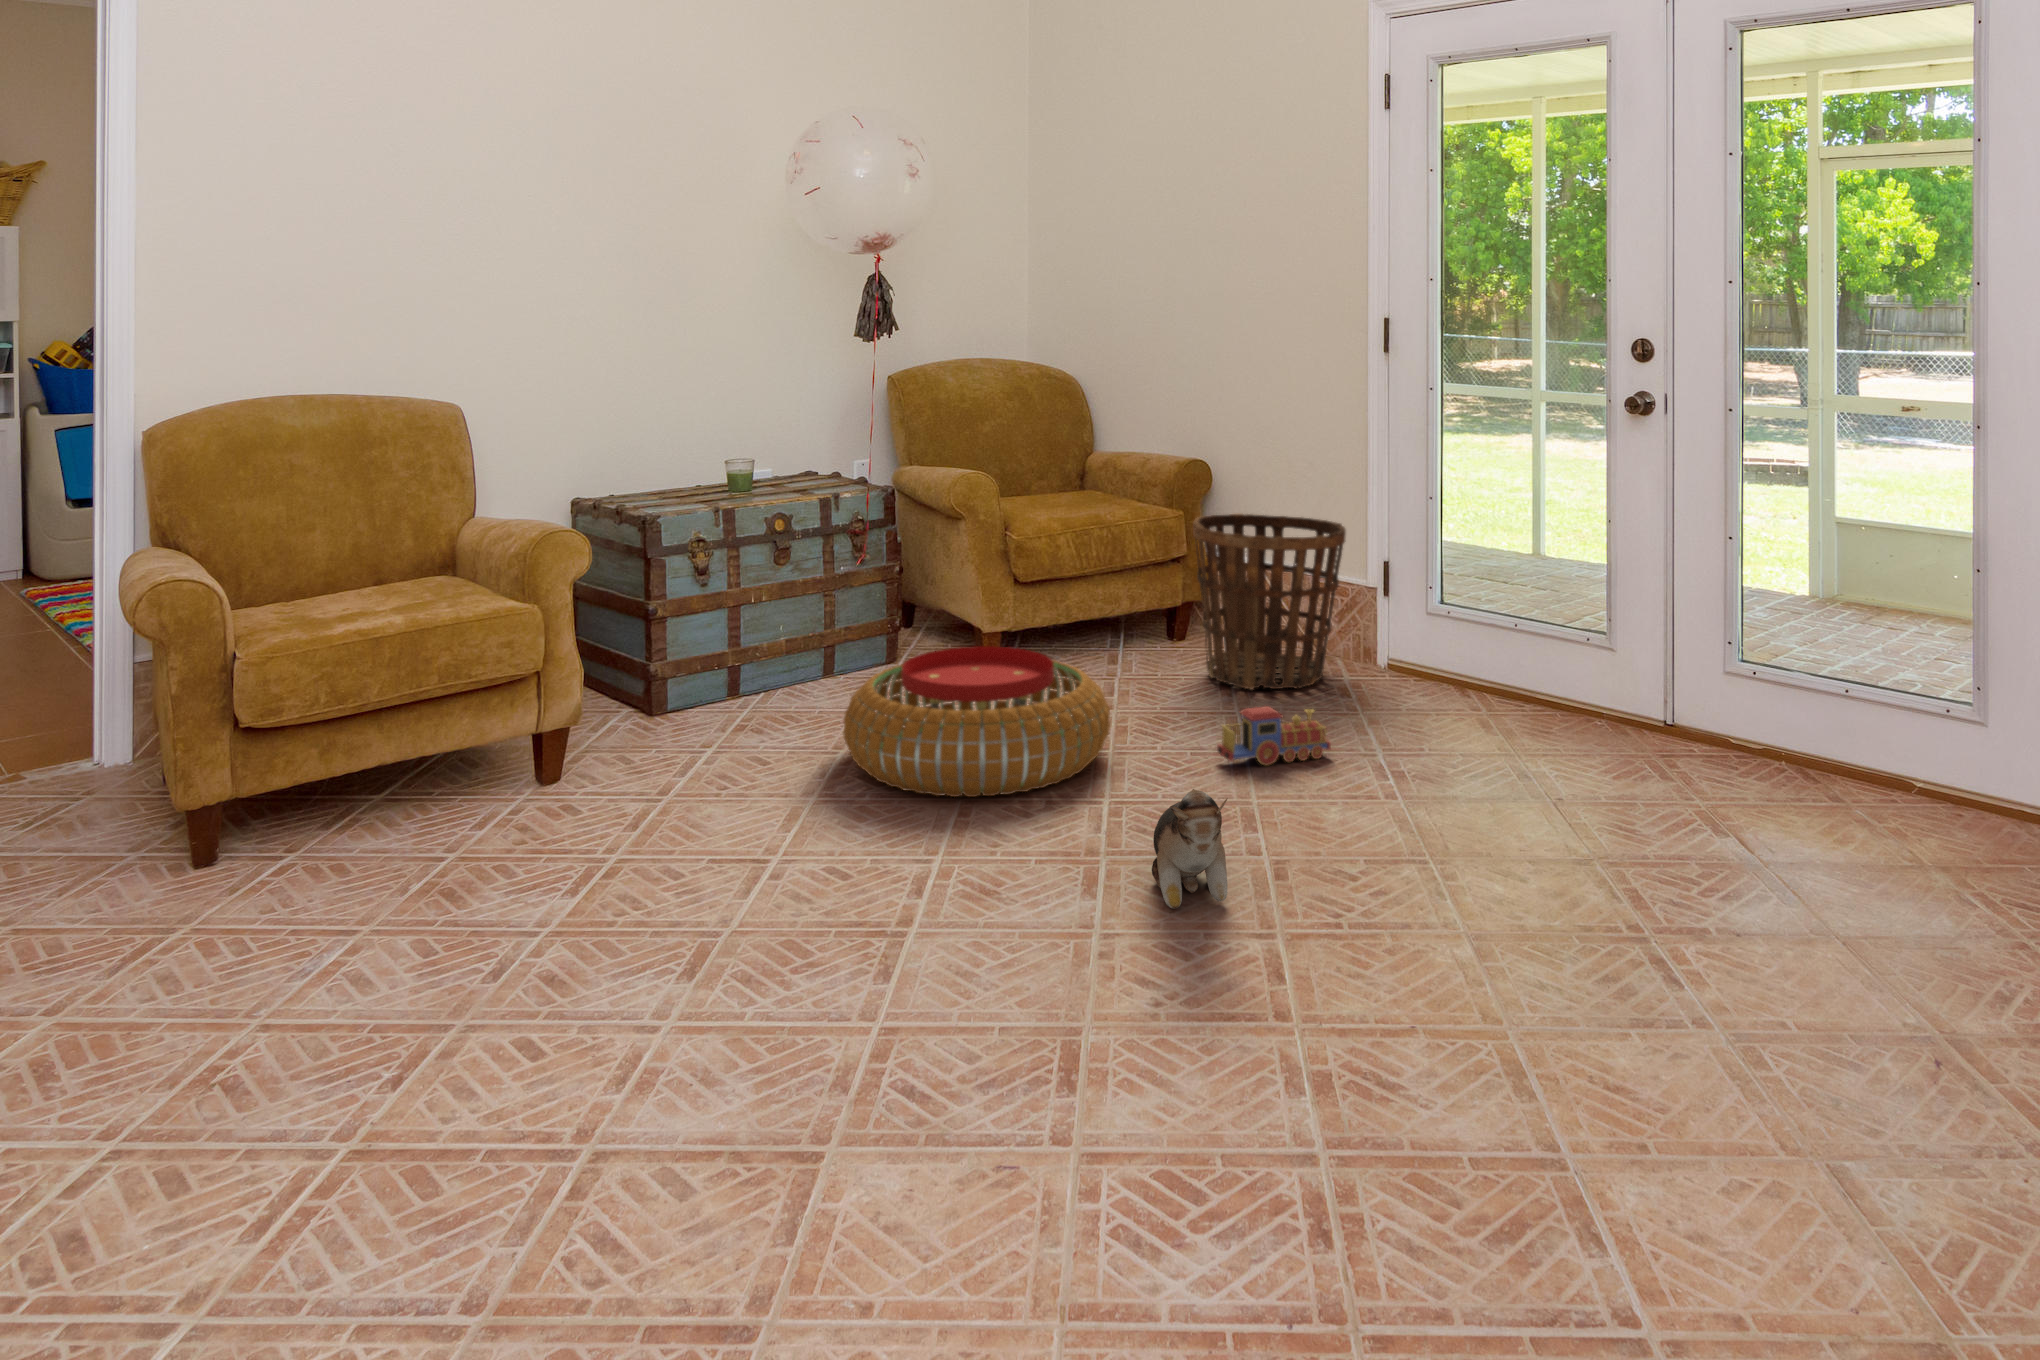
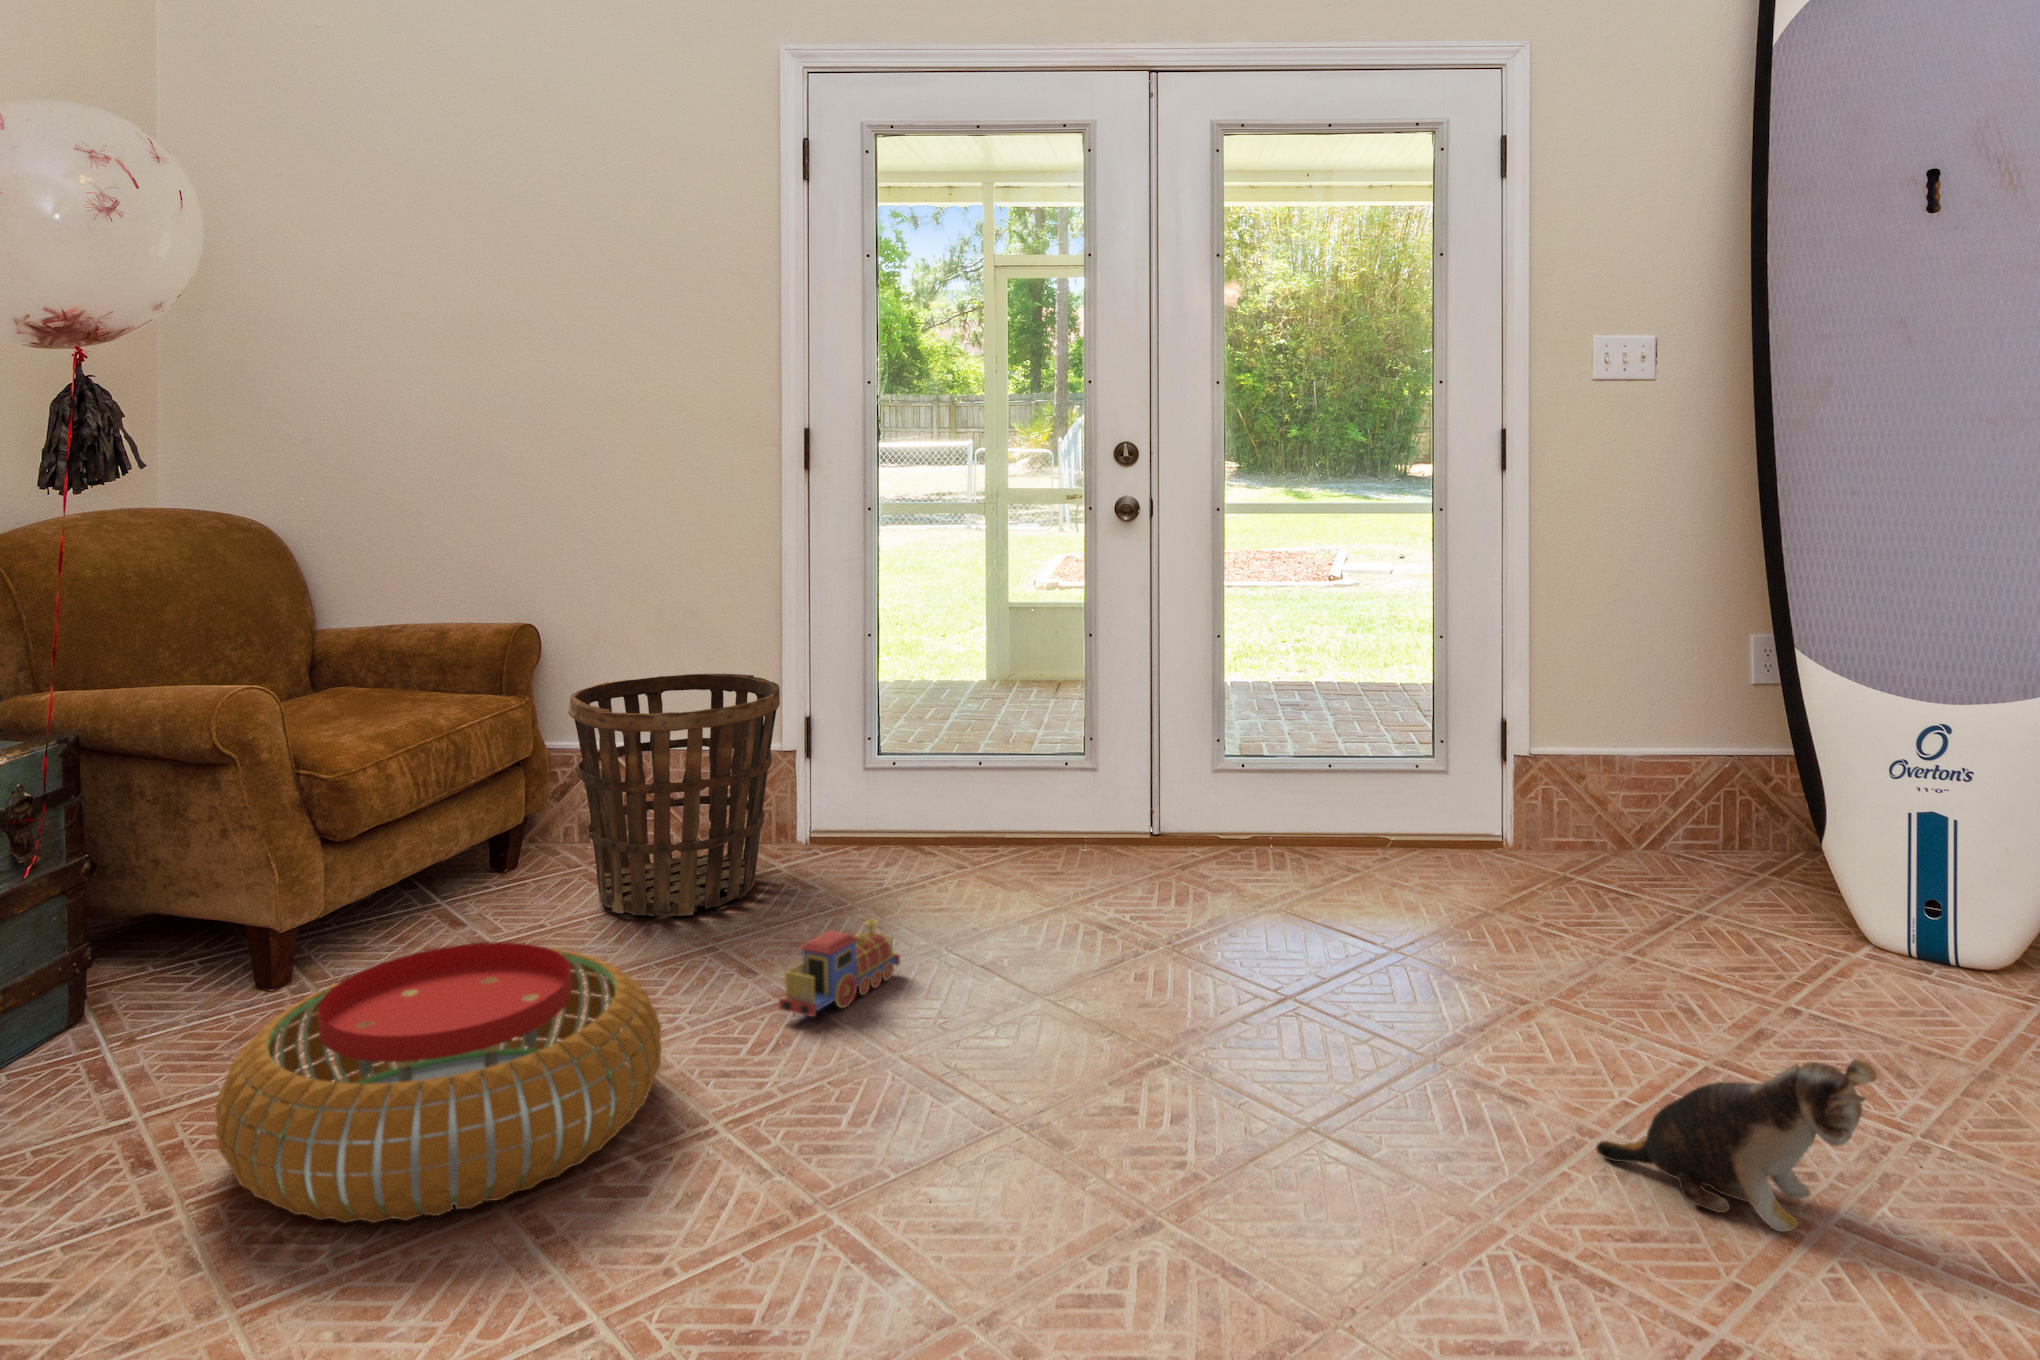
plush toy: present [1152,789,1228,909] -> present [1596,1060,1877,1232]

